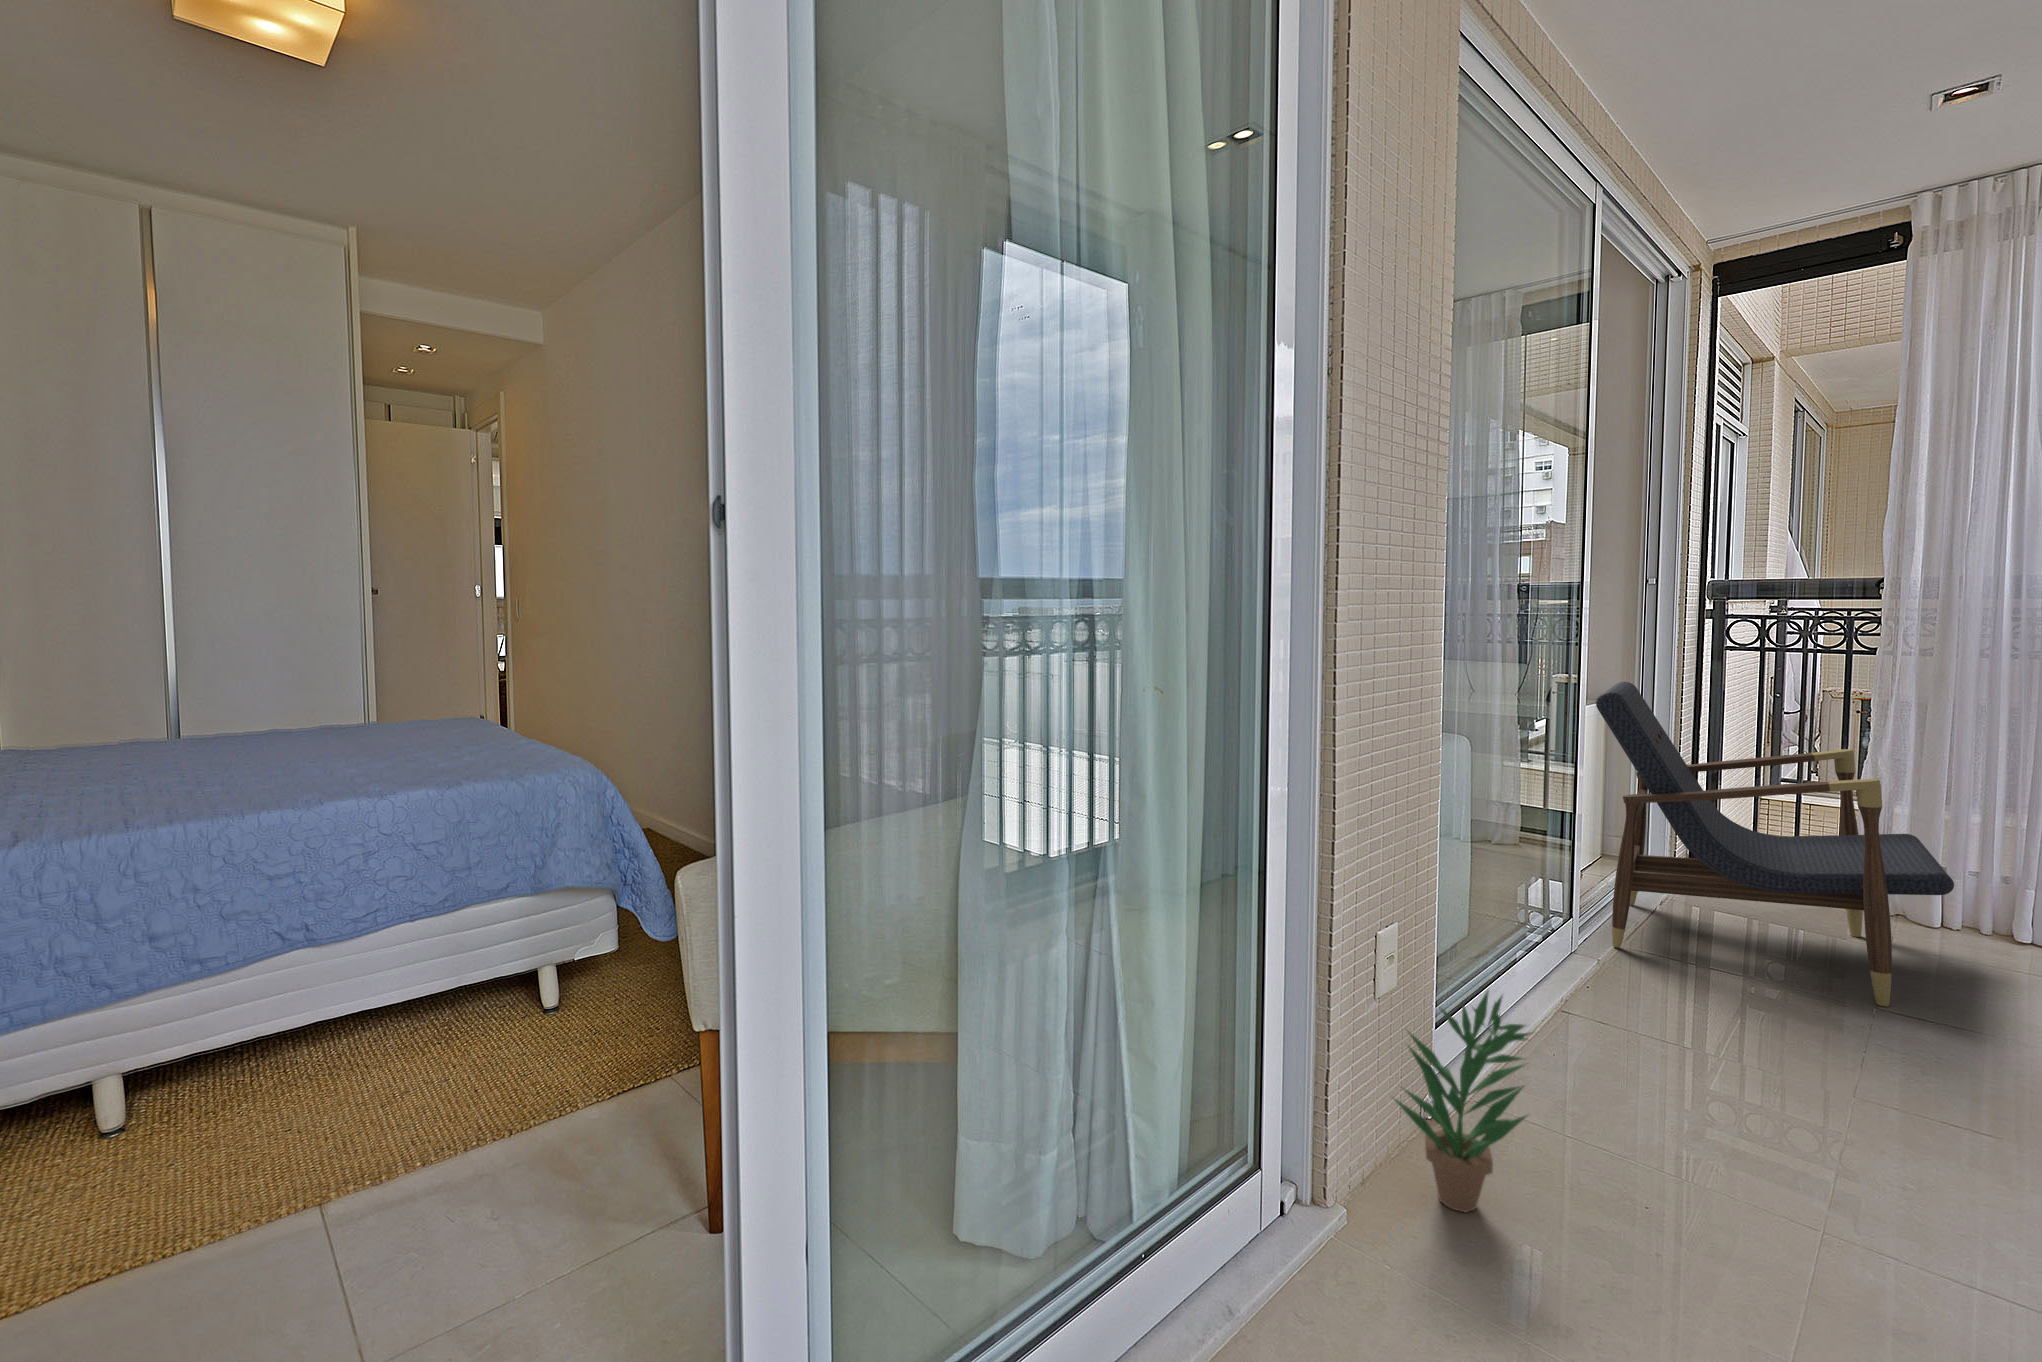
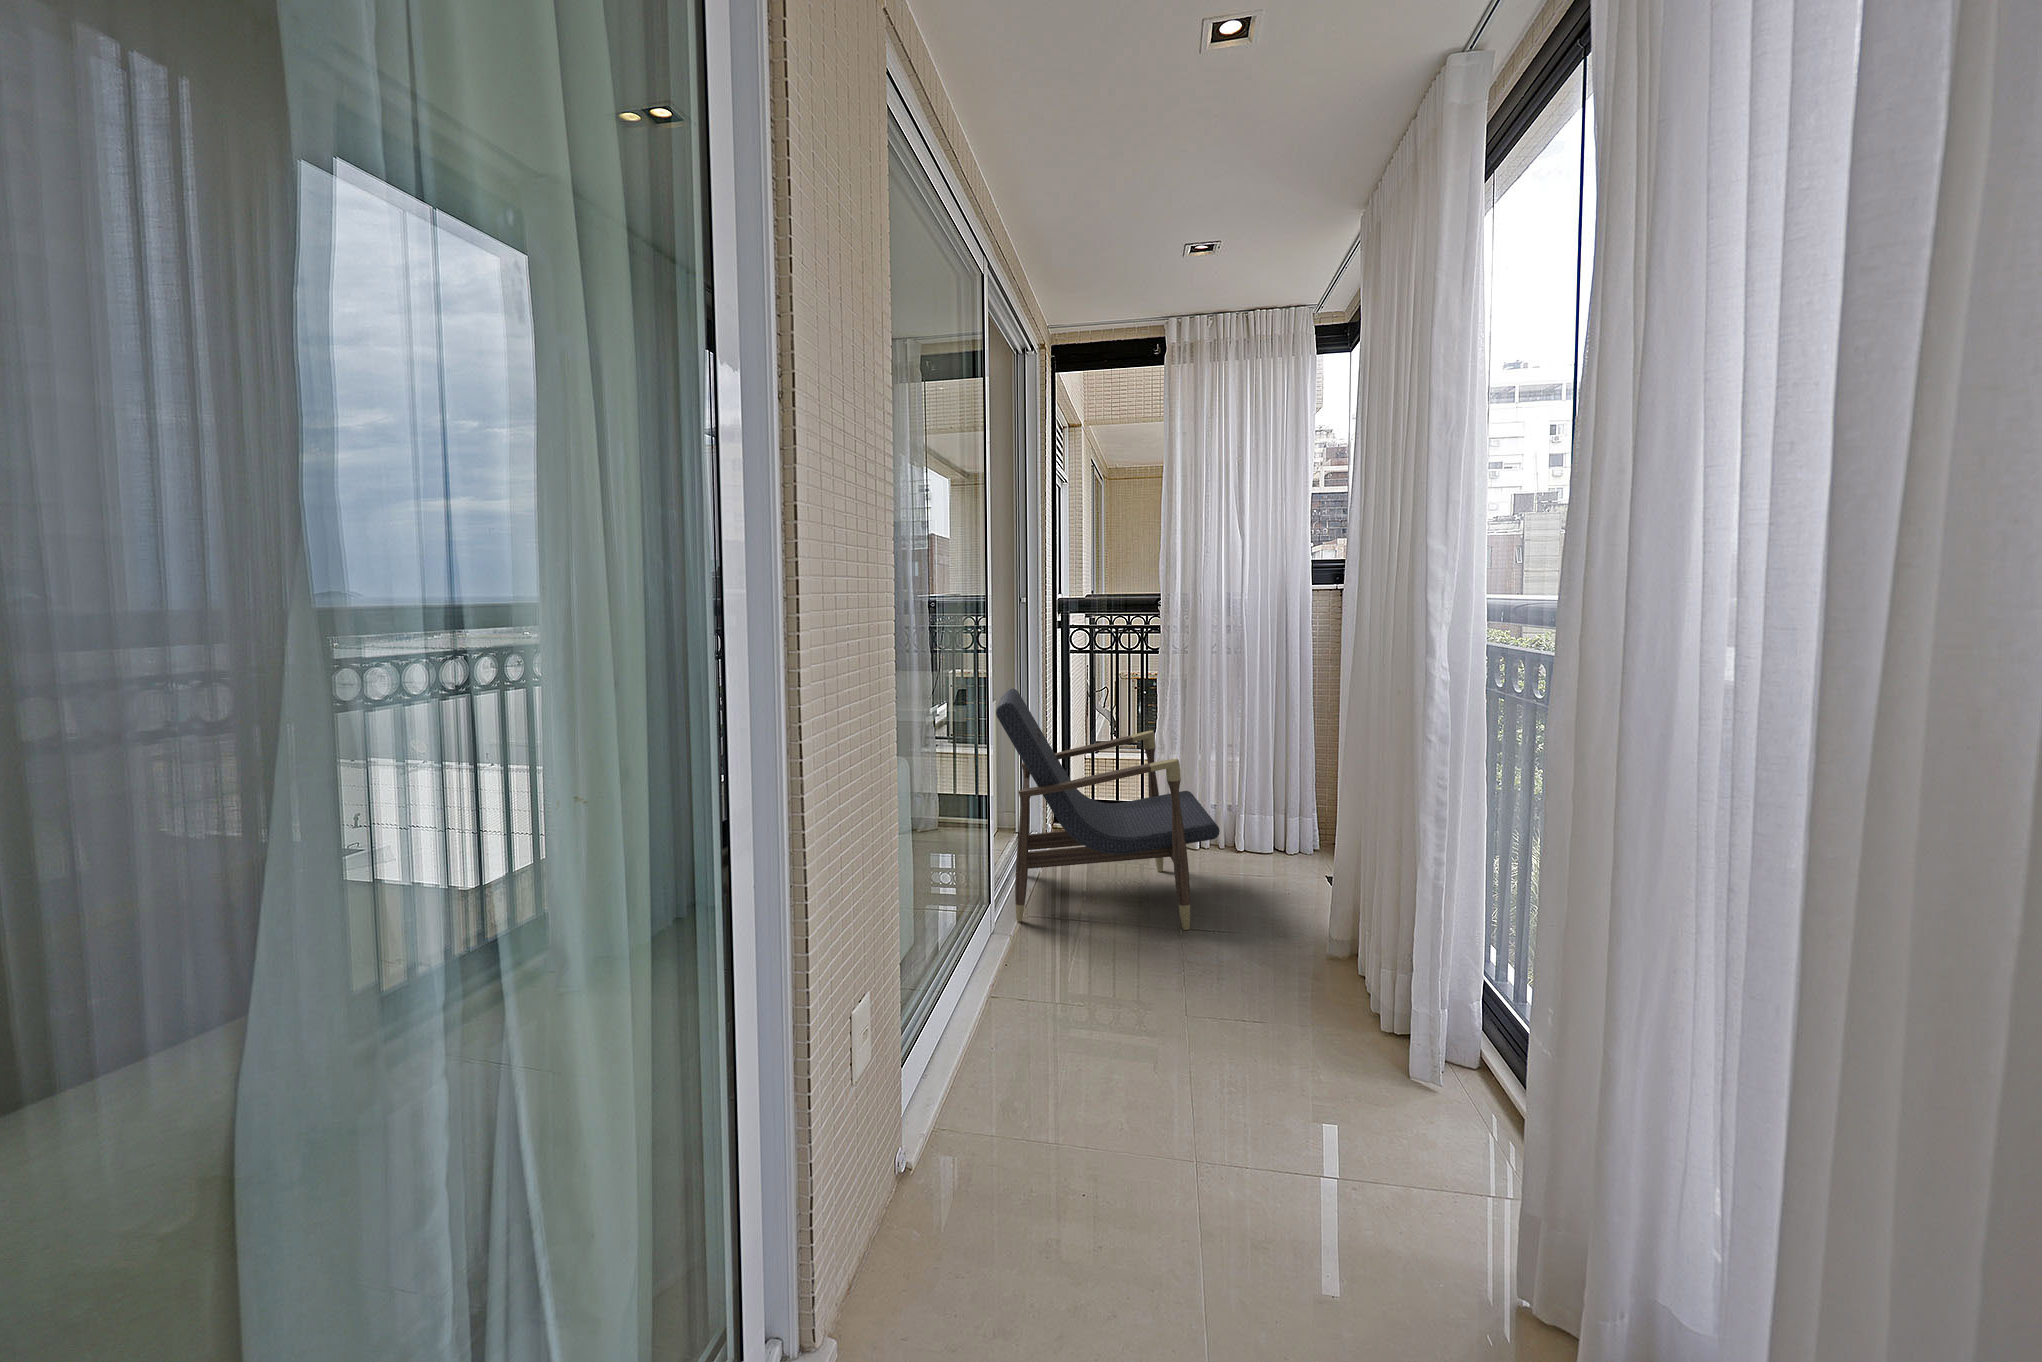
potted plant: present [1395,991,1531,1212] -> none [872,1040,1001,1278]

